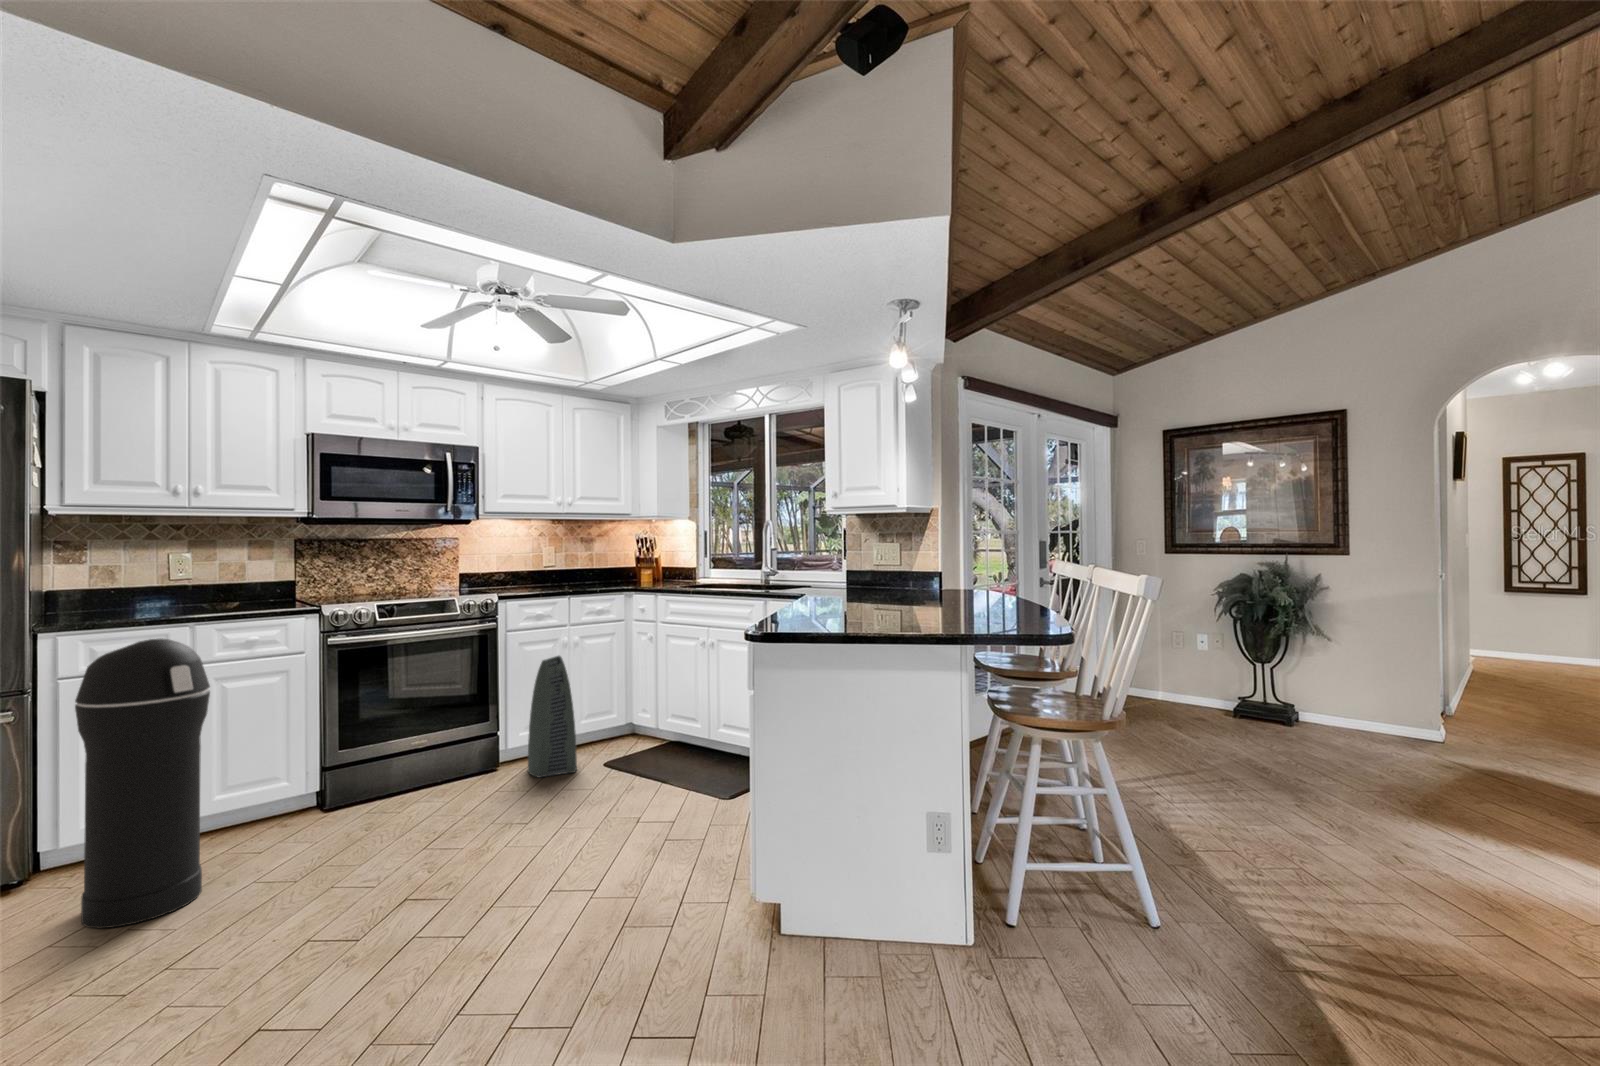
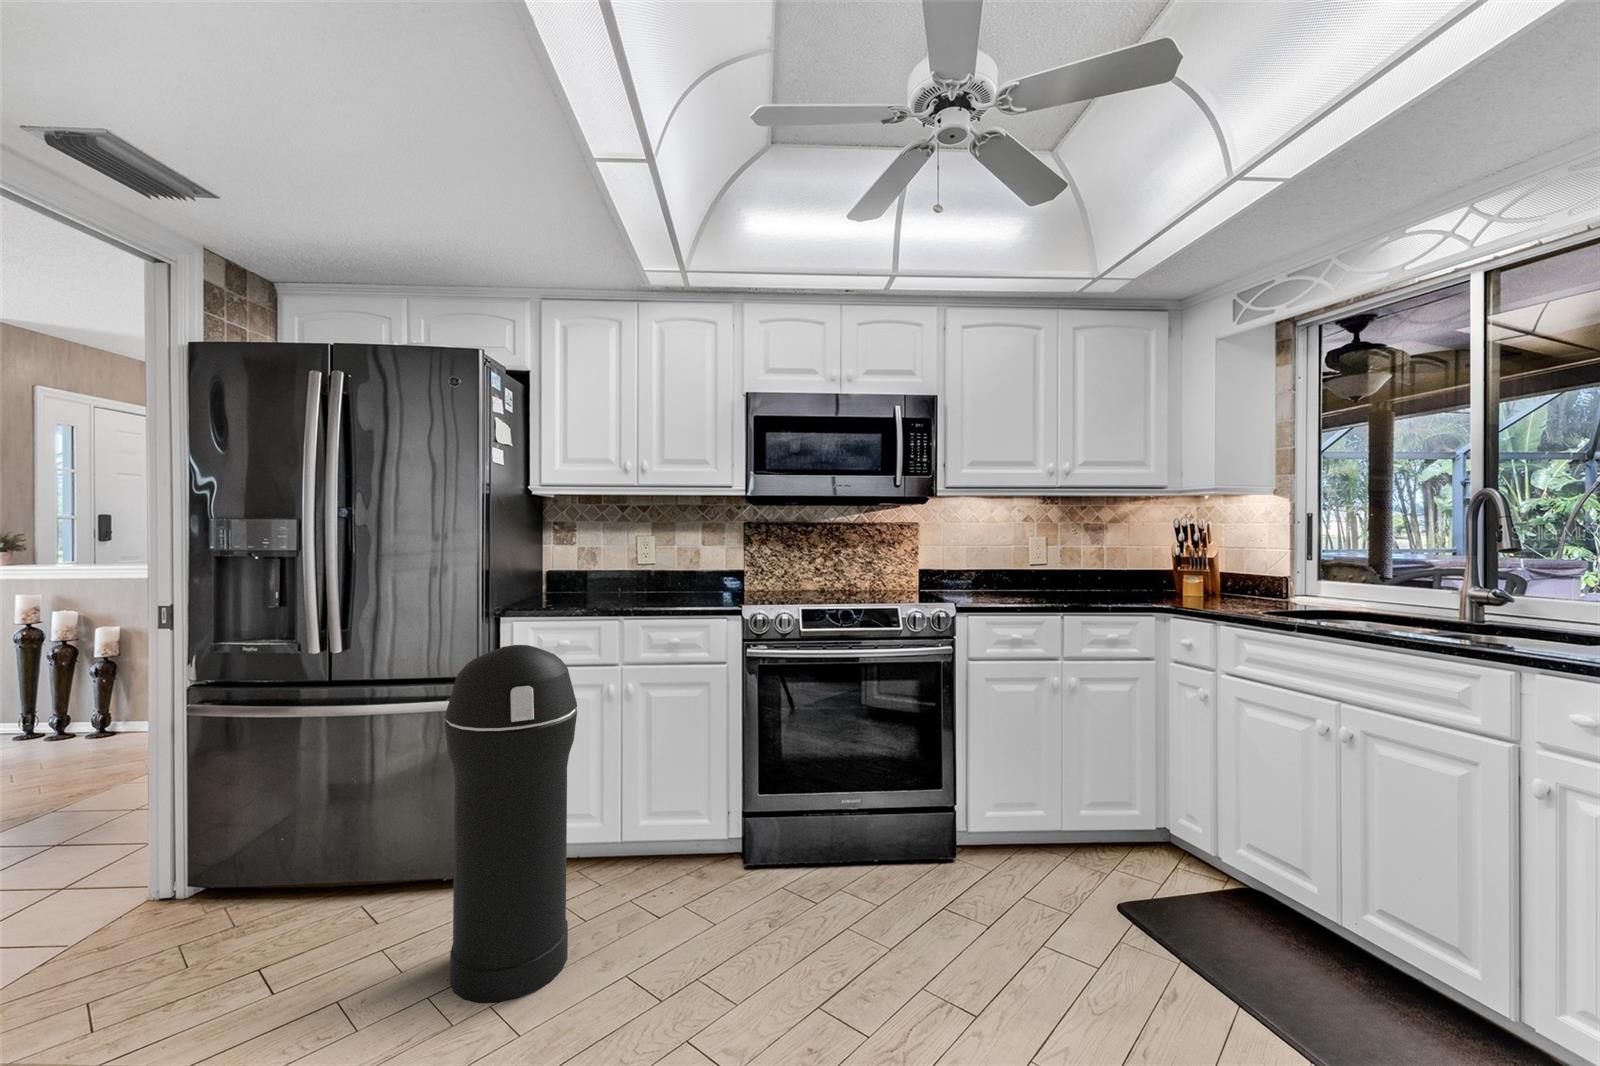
air purifier: present [528,656,577,778] -> none [993,706,1068,905]

